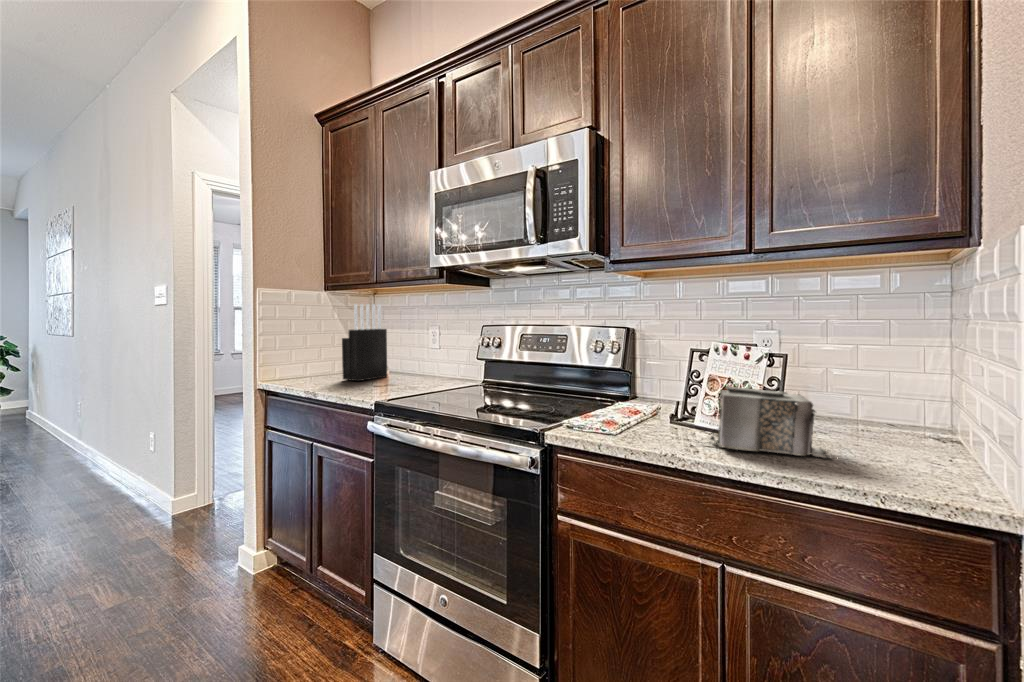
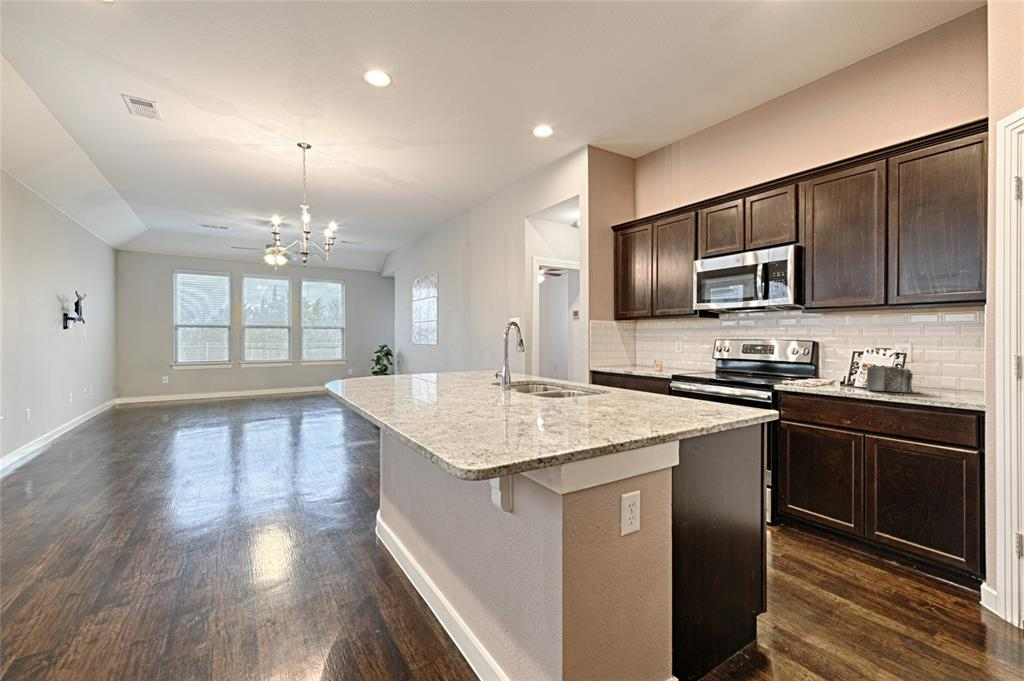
knife block: present [342,304,387,381] -> none [636,330,658,371]

